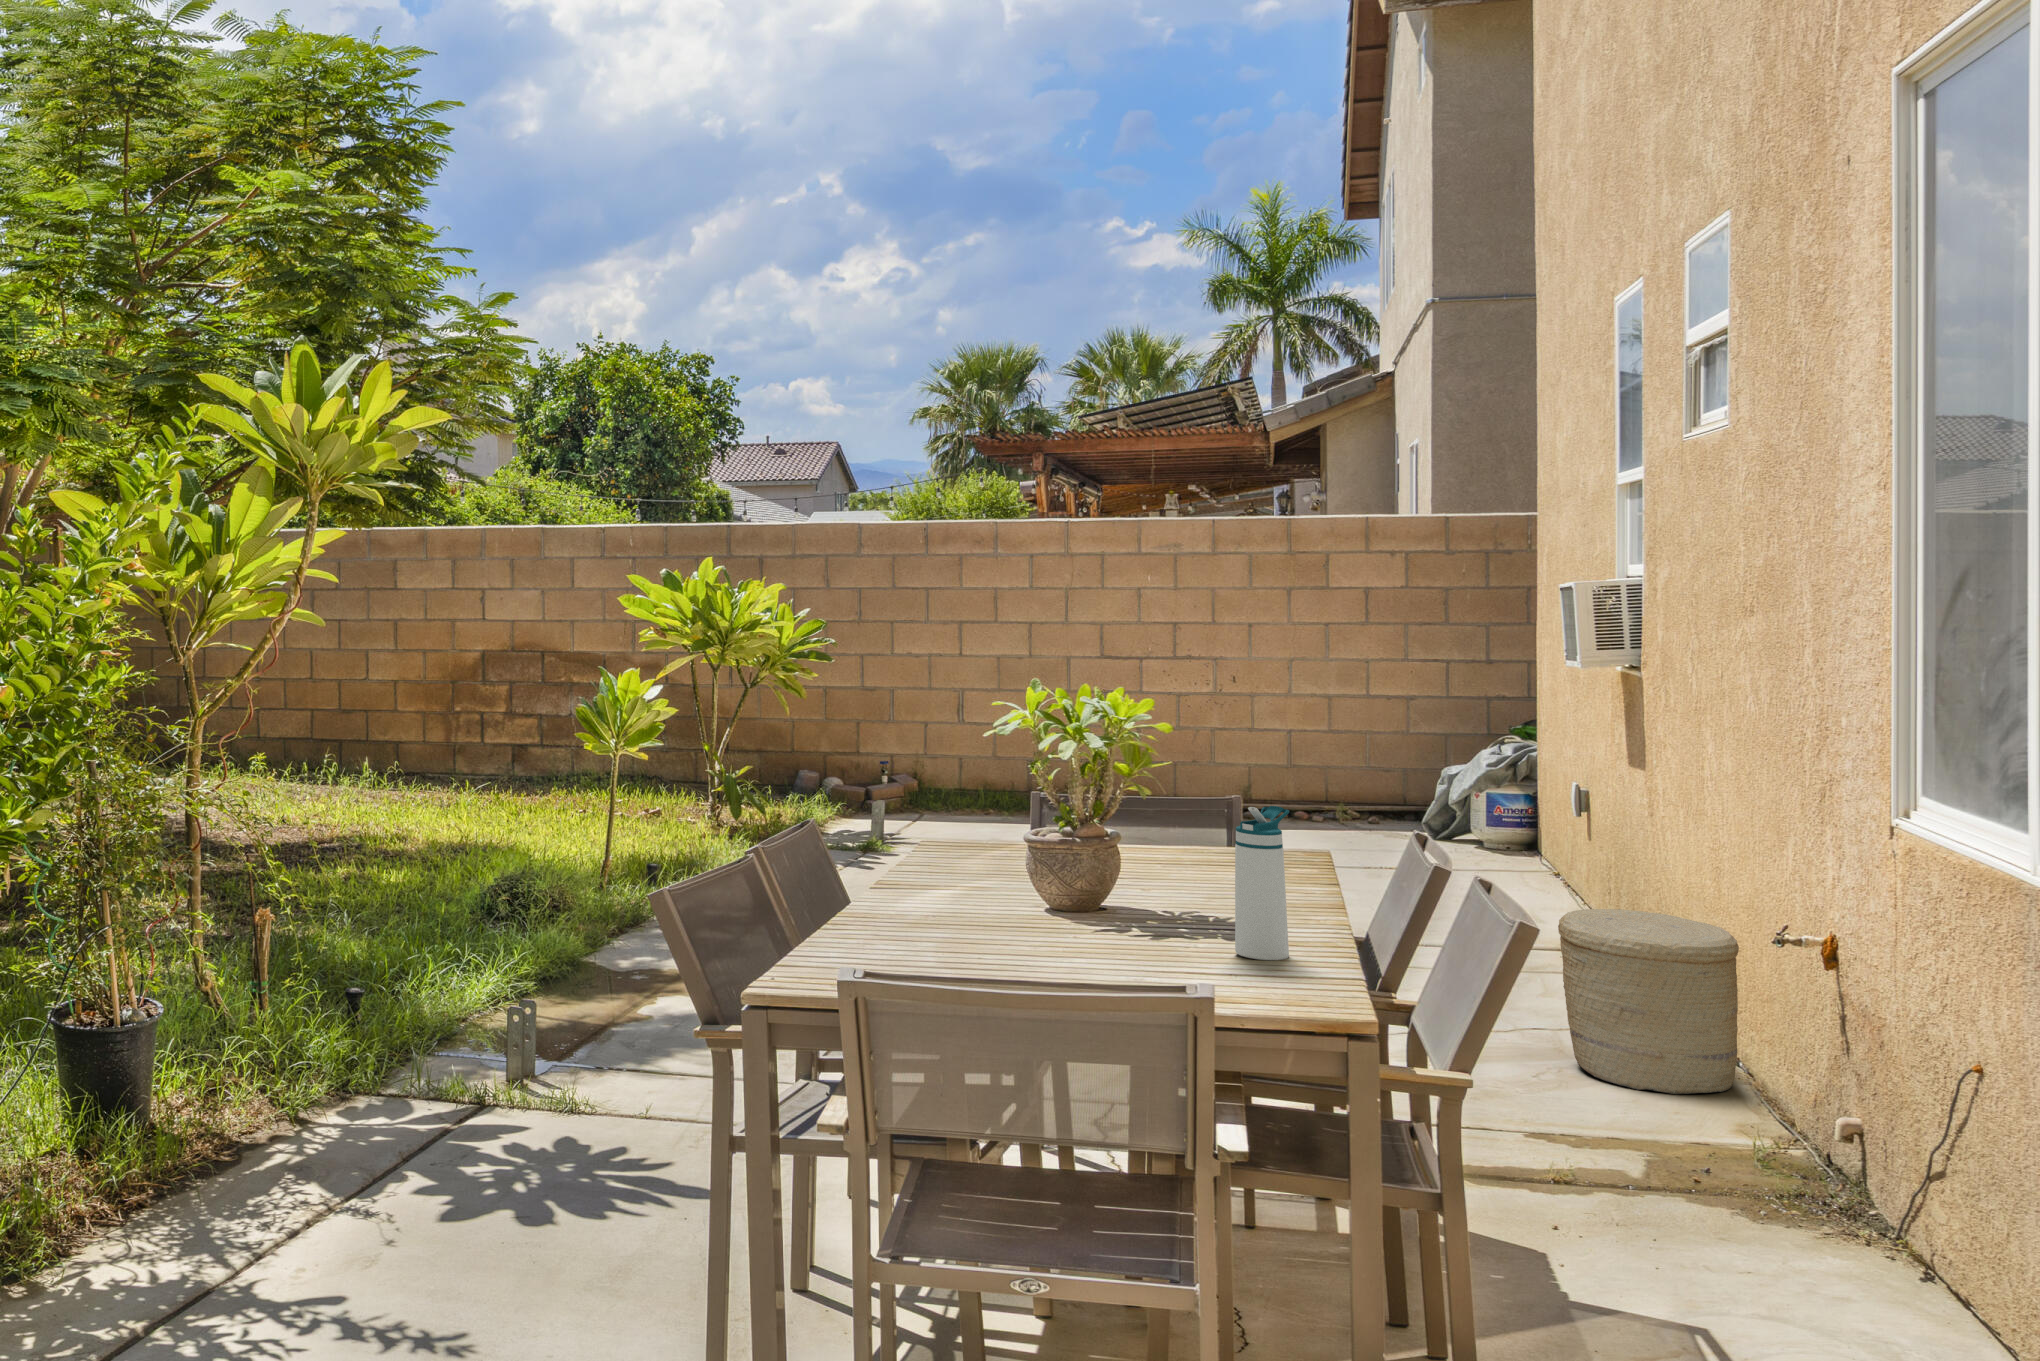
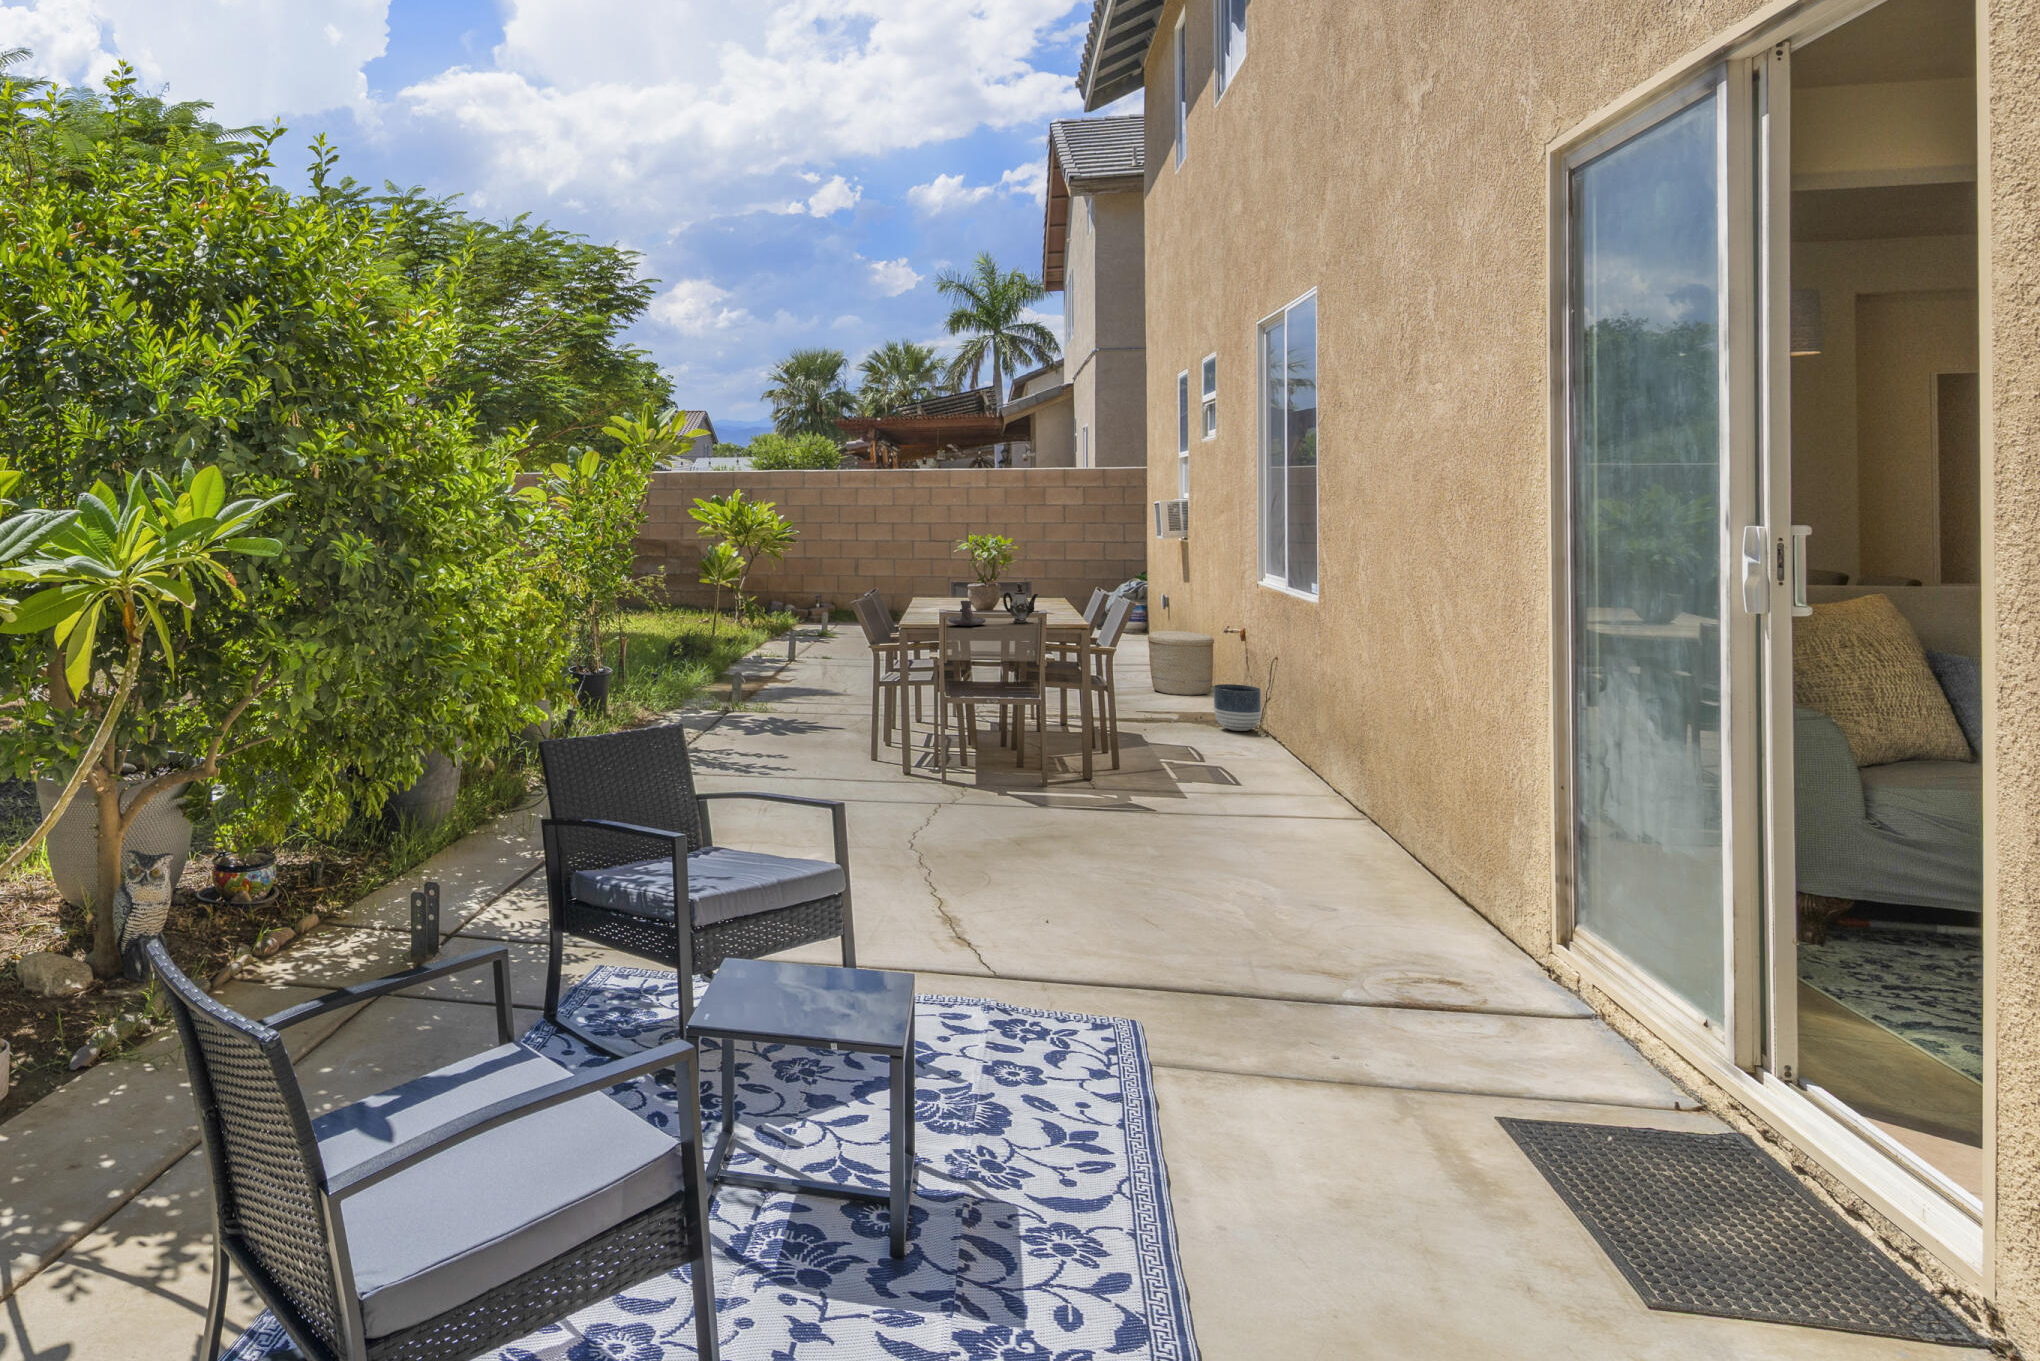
water bottle: present [1235,806,1289,960] -> none [1044,578,1061,624]
teapot: none [1117,813,1223,941] -> present [1003,583,1038,623]
candle holder: none [943,864,1058,946] -> present [947,601,986,626]
planter: none [1781,1134,1944,1300] -> present [1213,684,1261,731]

